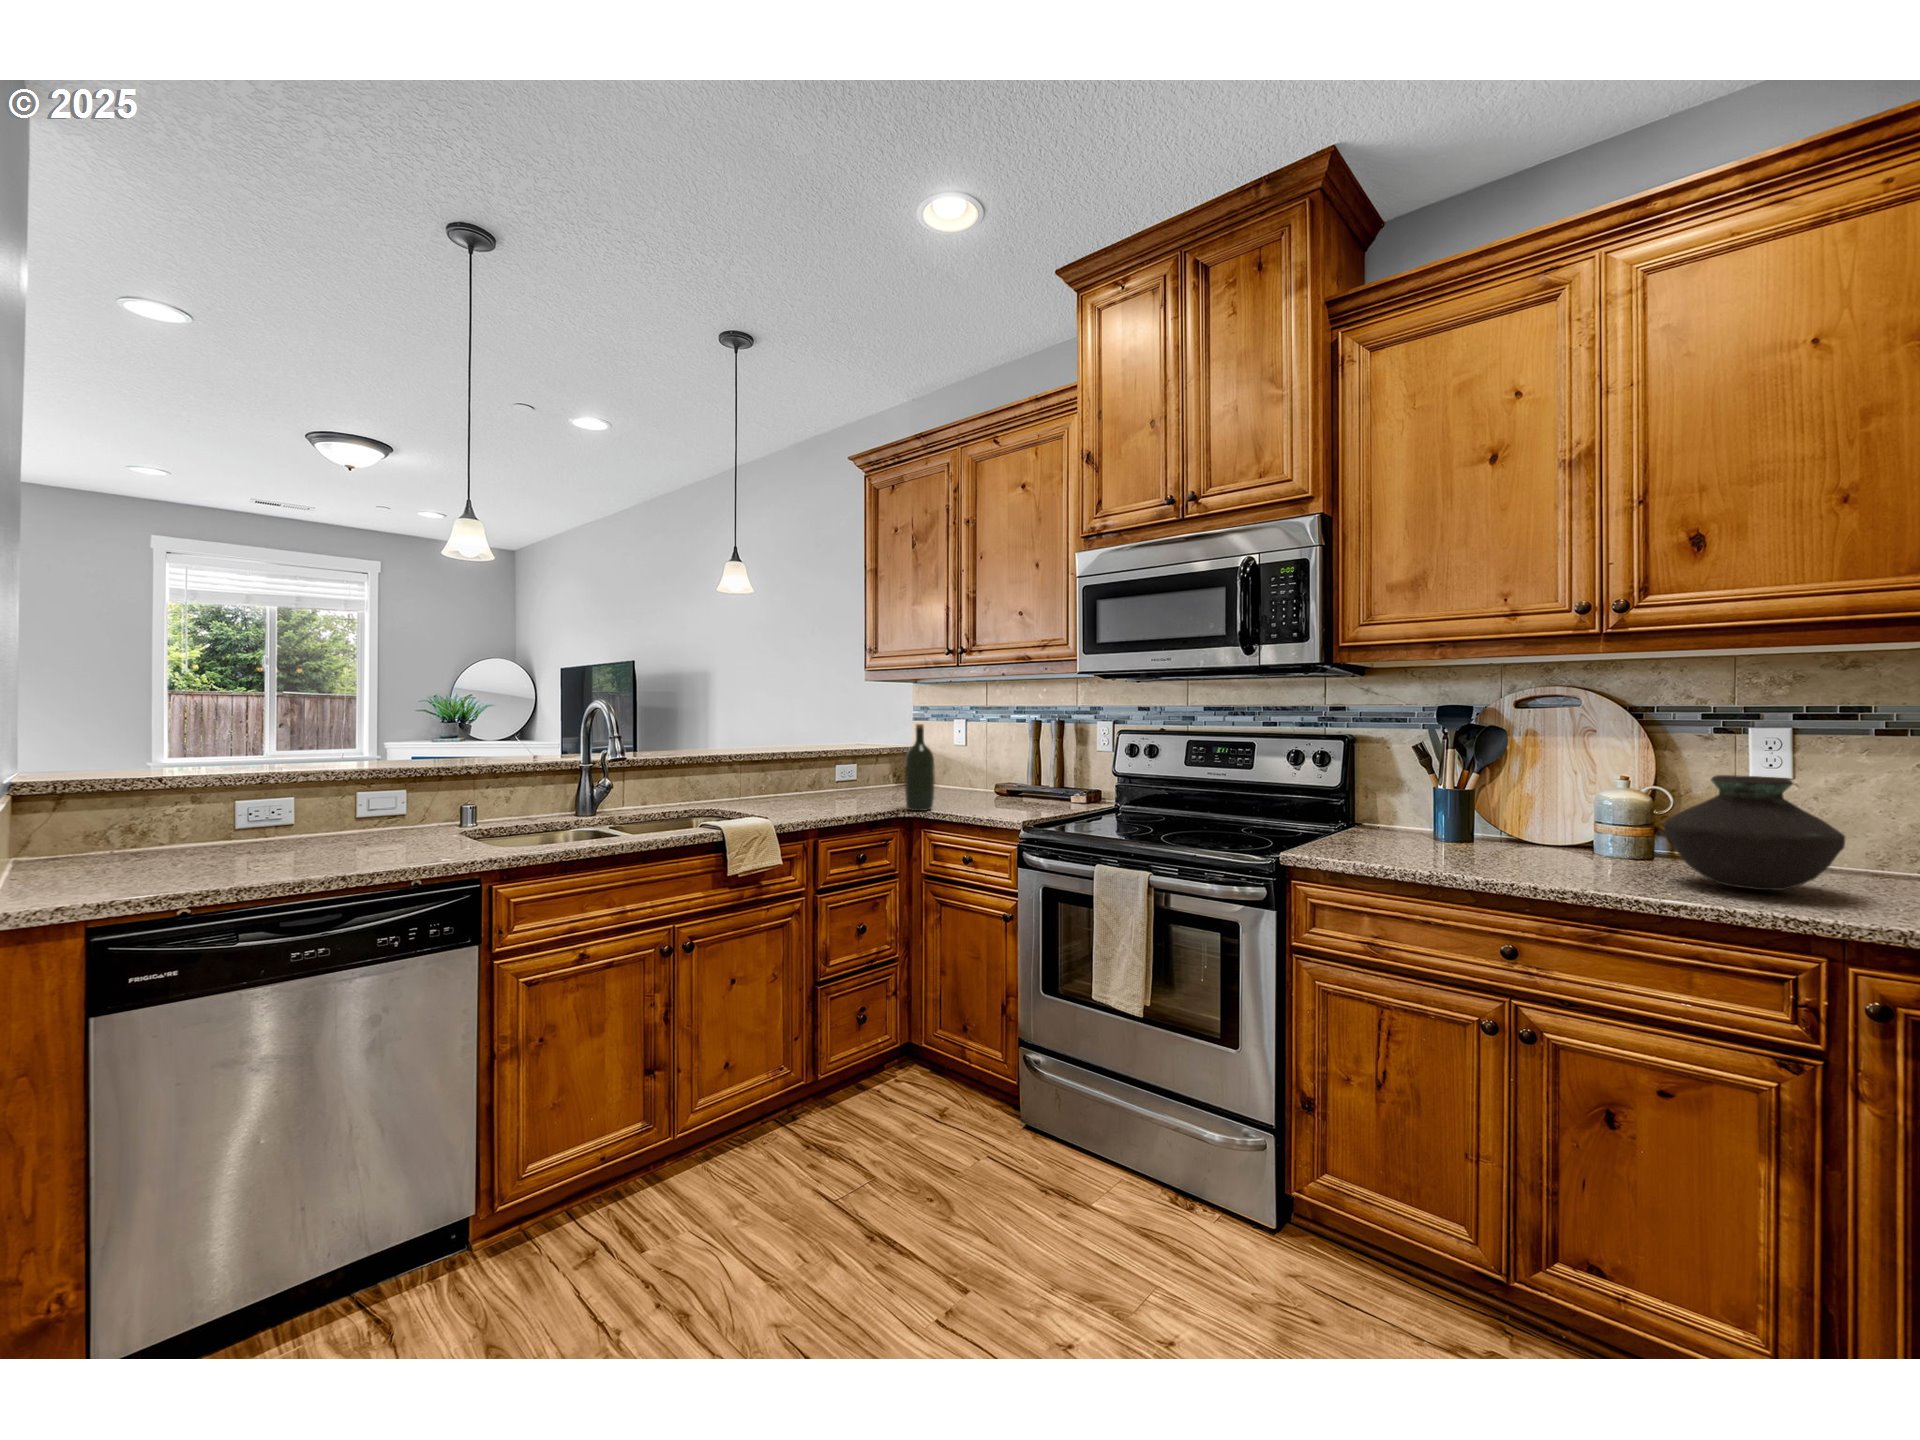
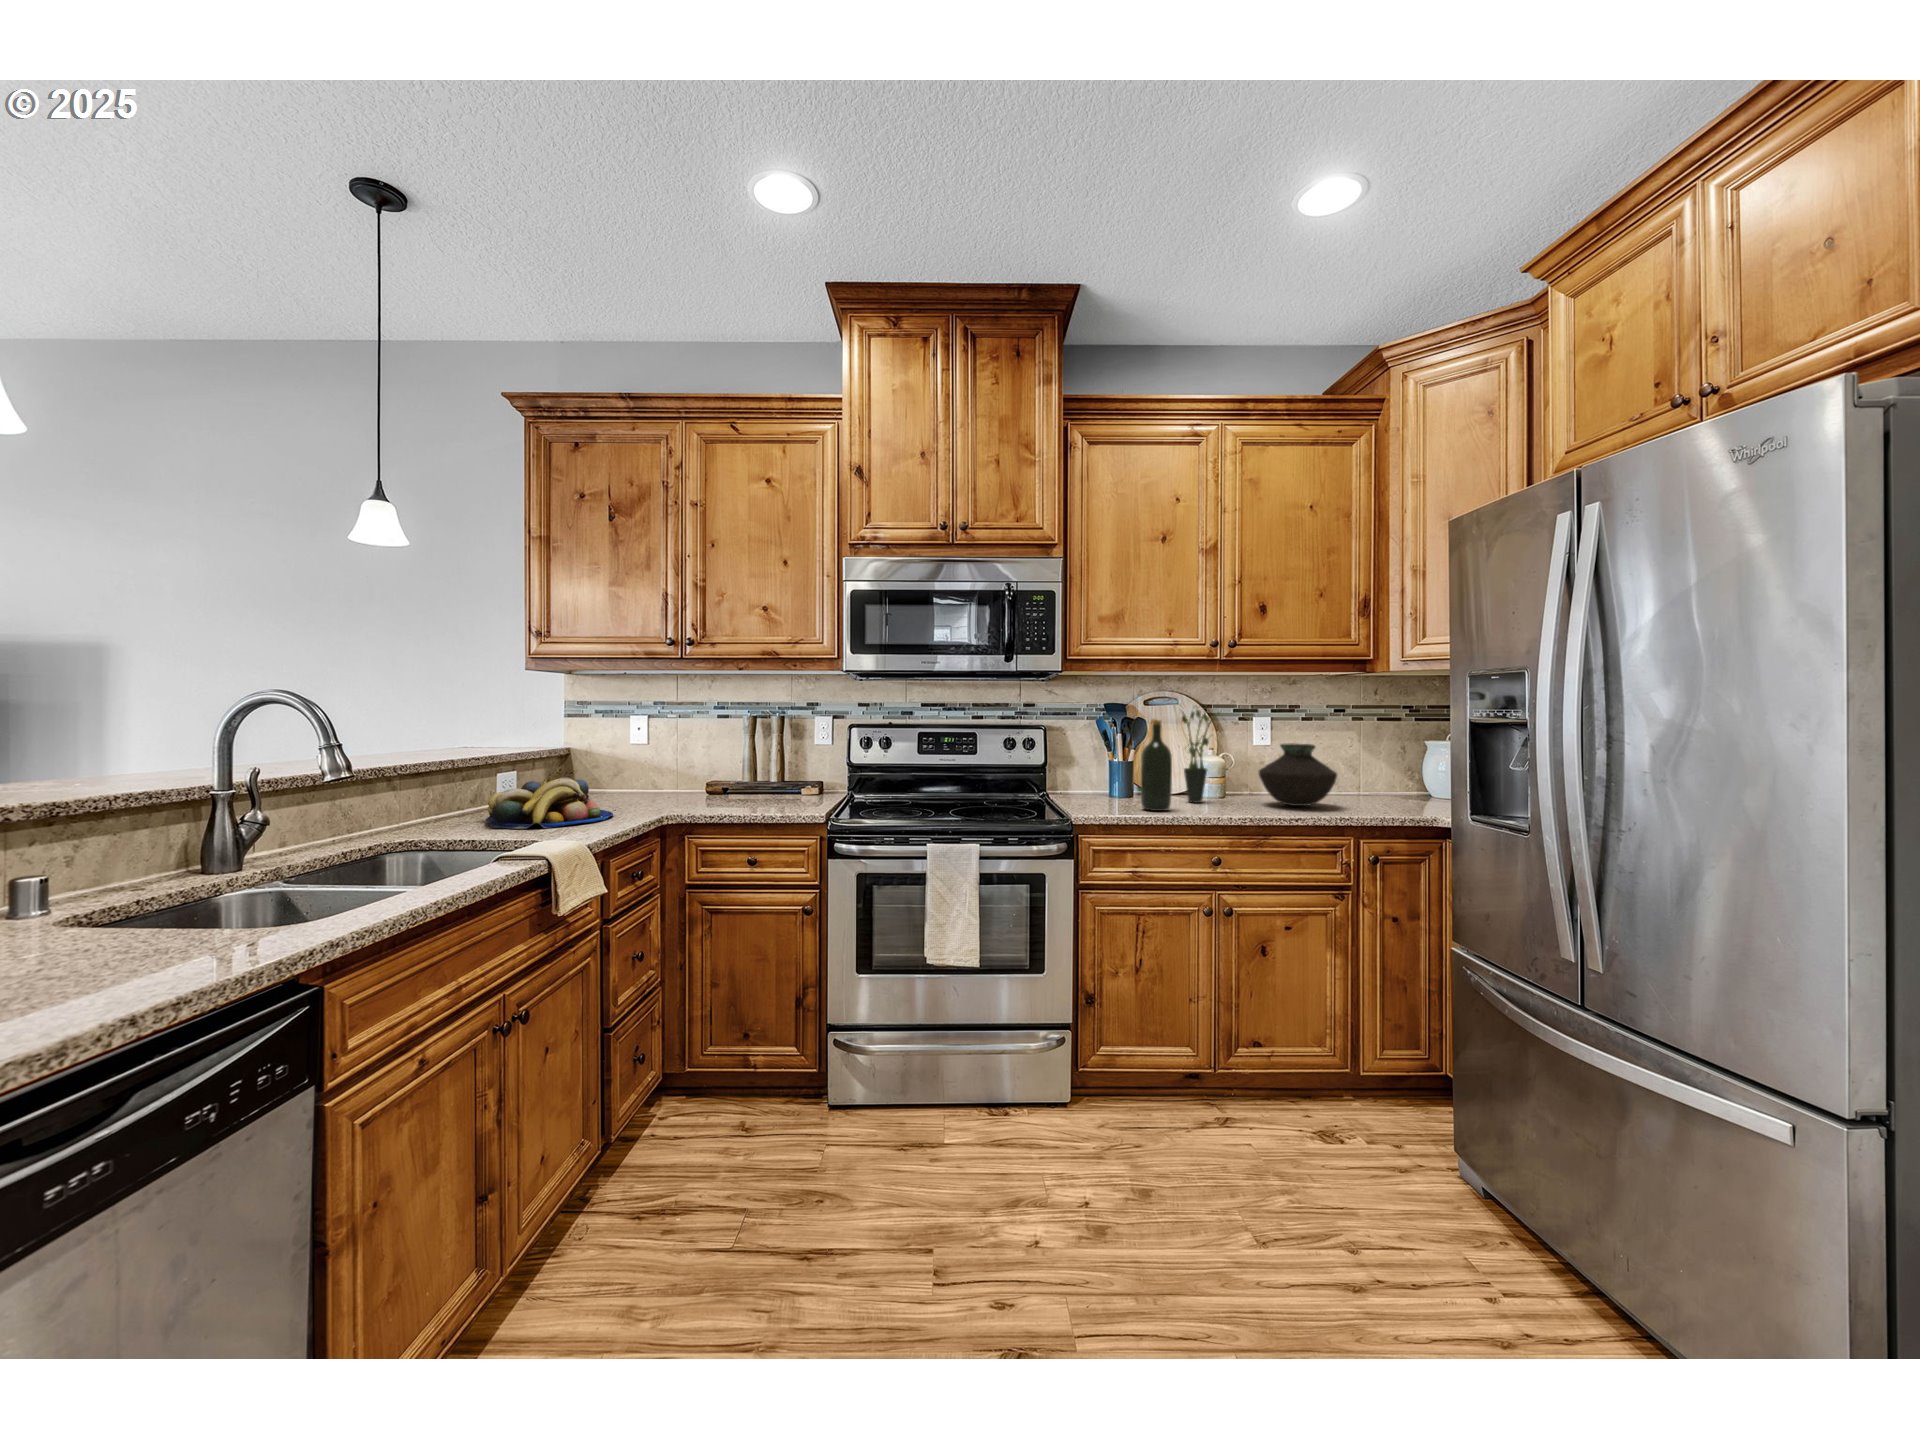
potted plant: none [1530,708,1614,862] -> present [1182,706,1224,803]
wine bottle: present [905,724,934,811] -> present [1140,720,1172,811]
fruit bowl: none [787,770,885,810] -> present [486,777,613,829]

